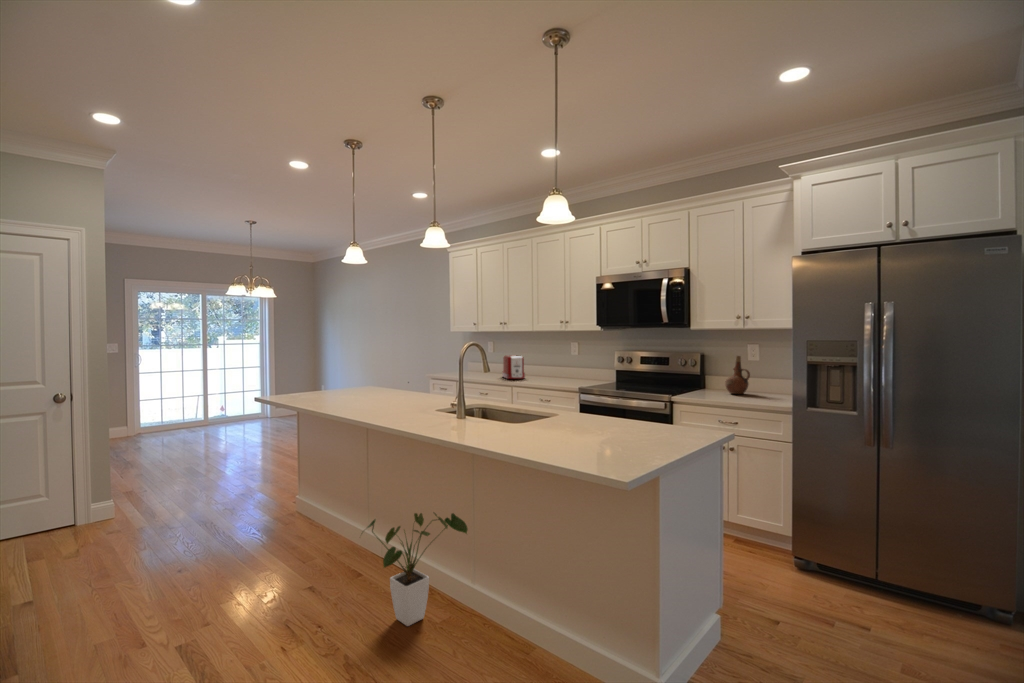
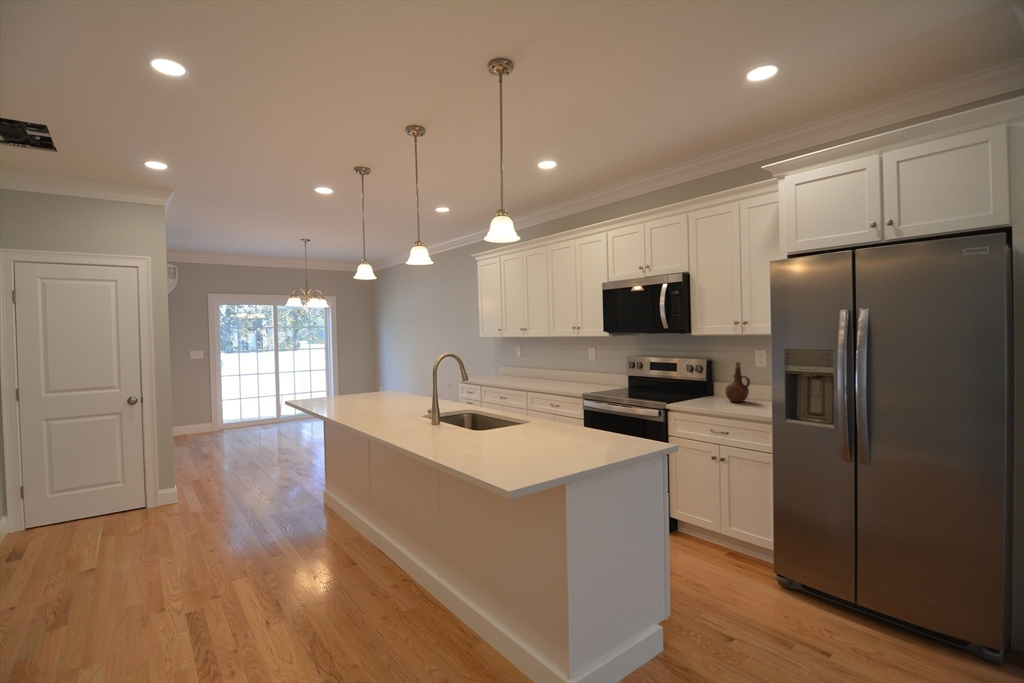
toaster: present [502,355,525,379] -> none [522,360,543,384]
house plant: present [367,513,468,626] -> none [338,511,437,615]

